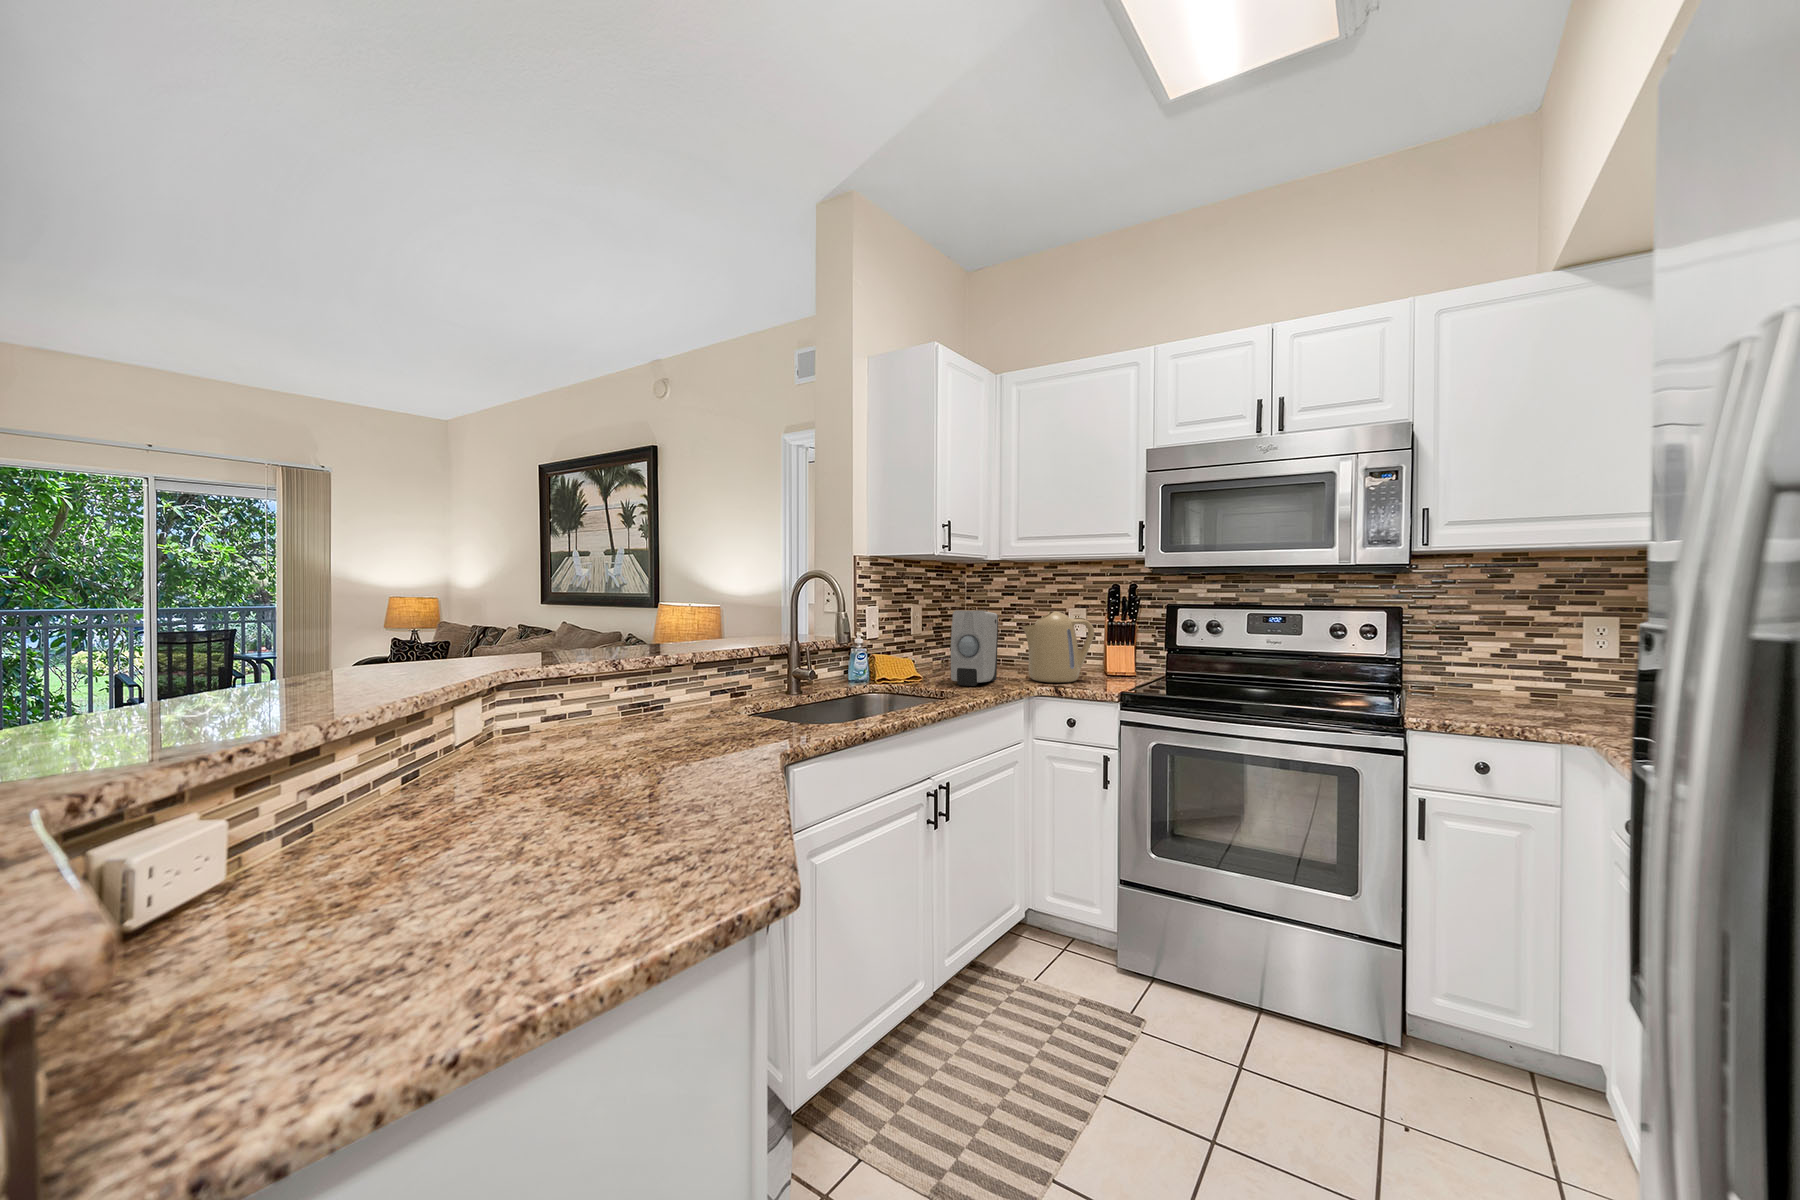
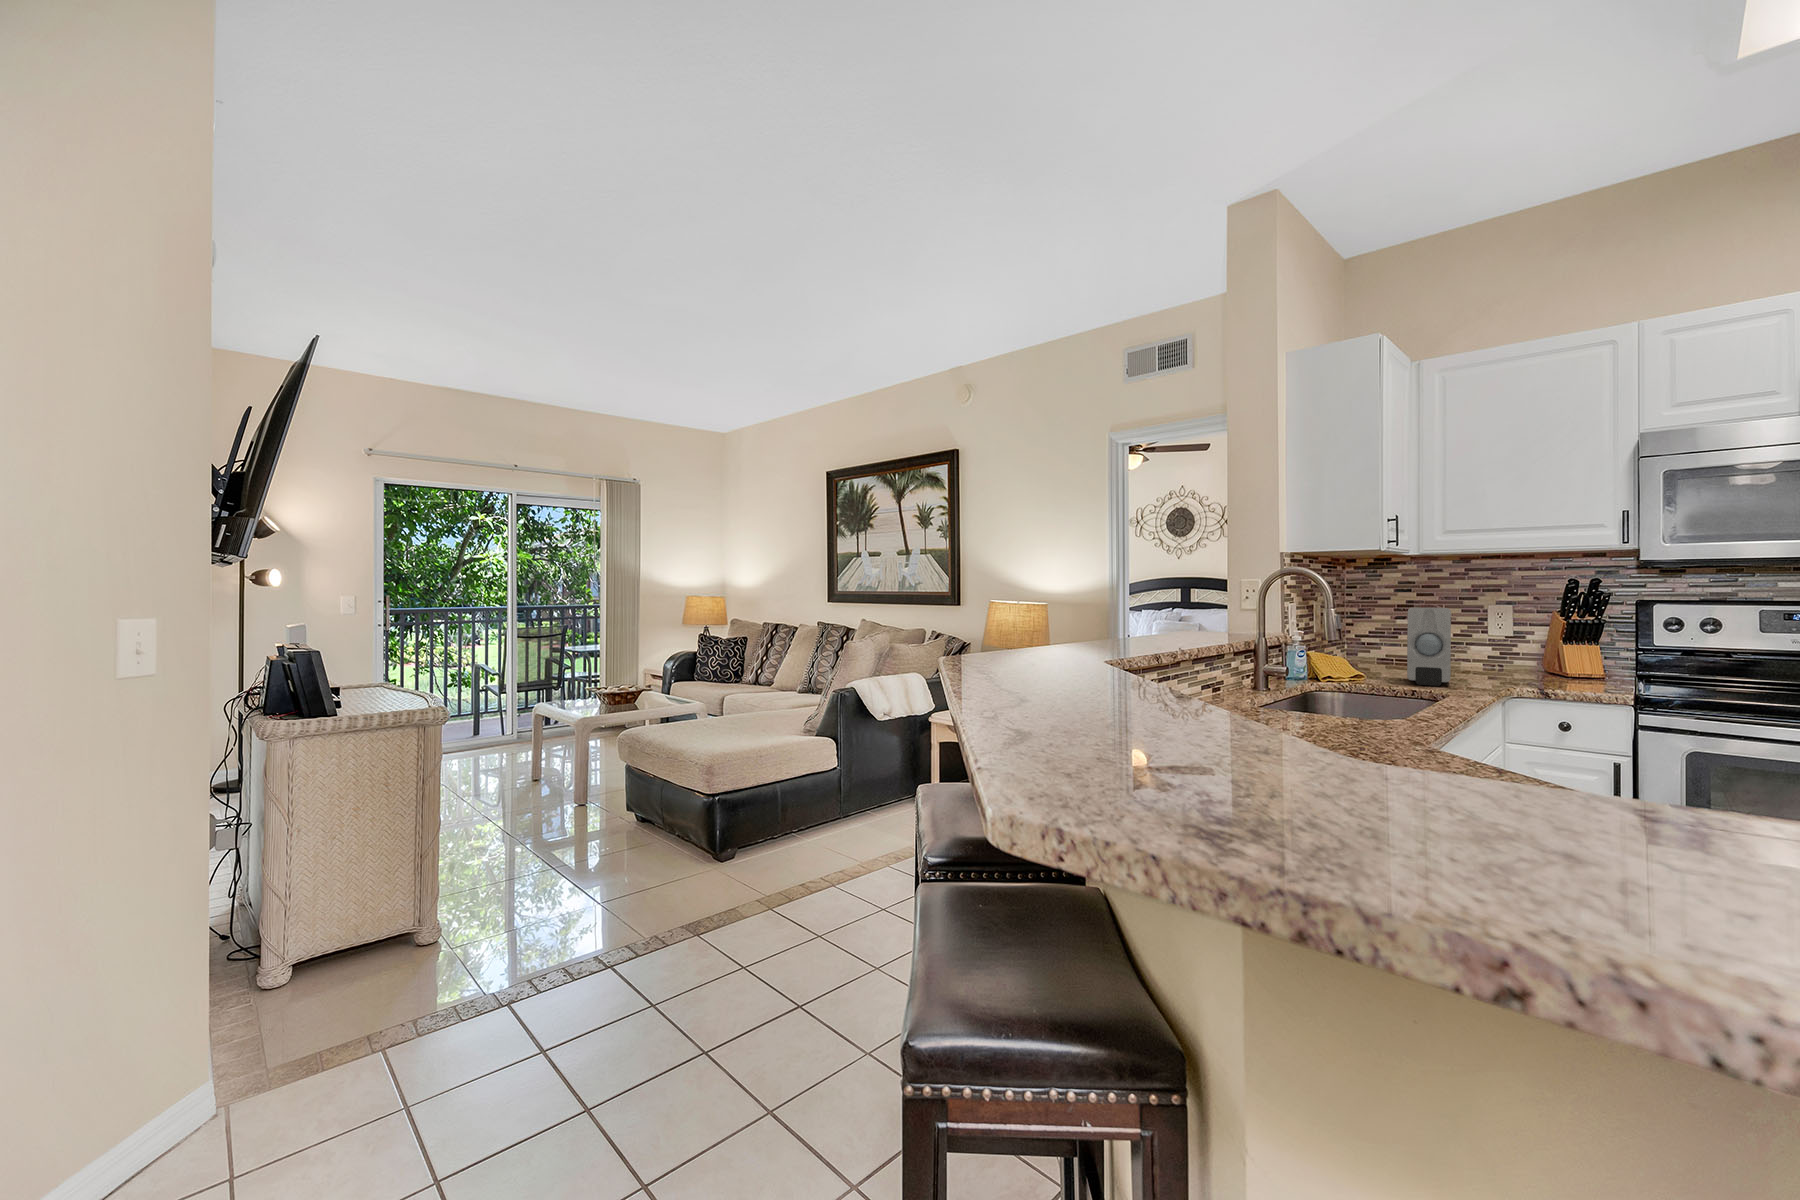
kettle: present [1022,611,1094,683] -> none [1476,608,1568,684]

